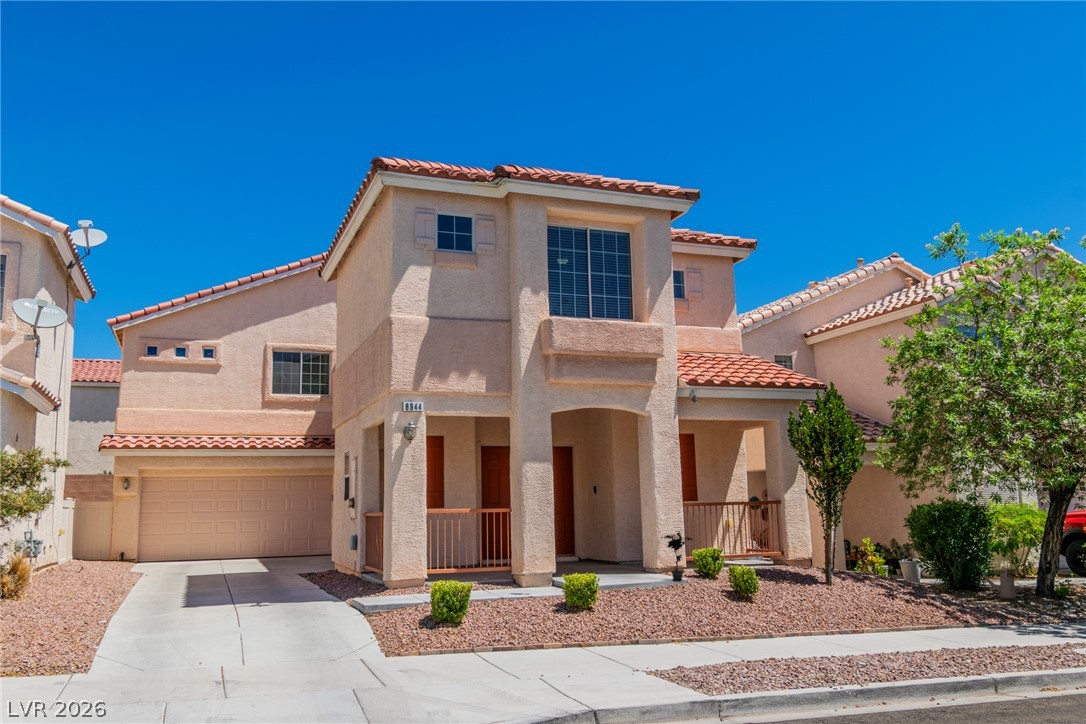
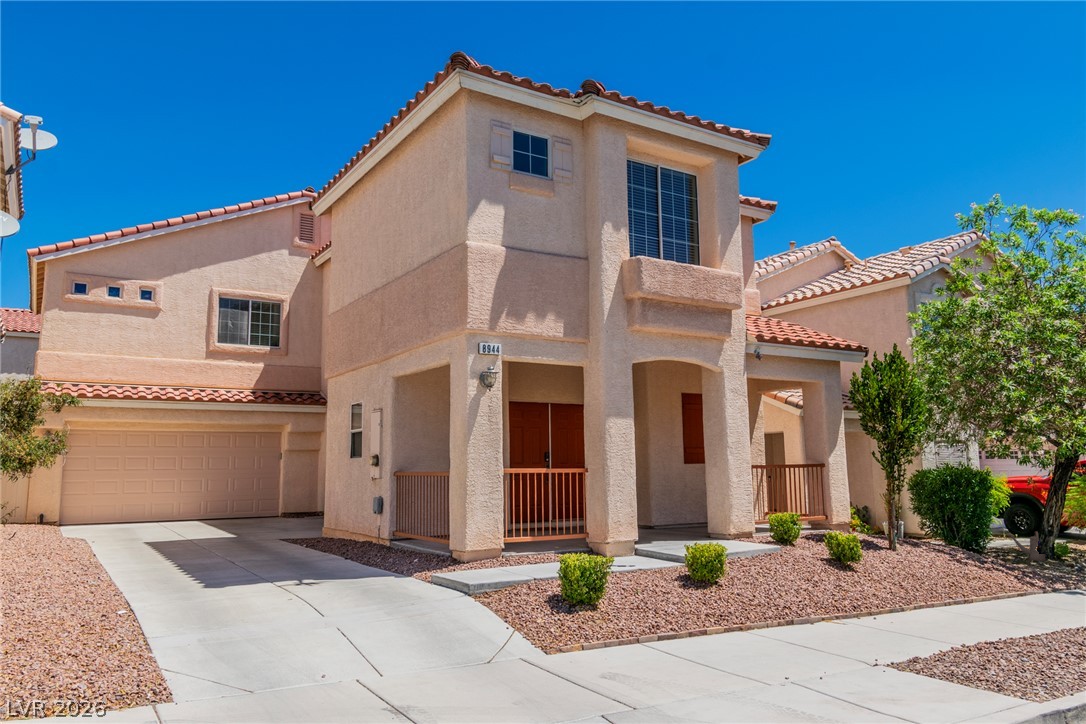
potted plant: present [661,533,692,581] -> none [738,494,771,548]

